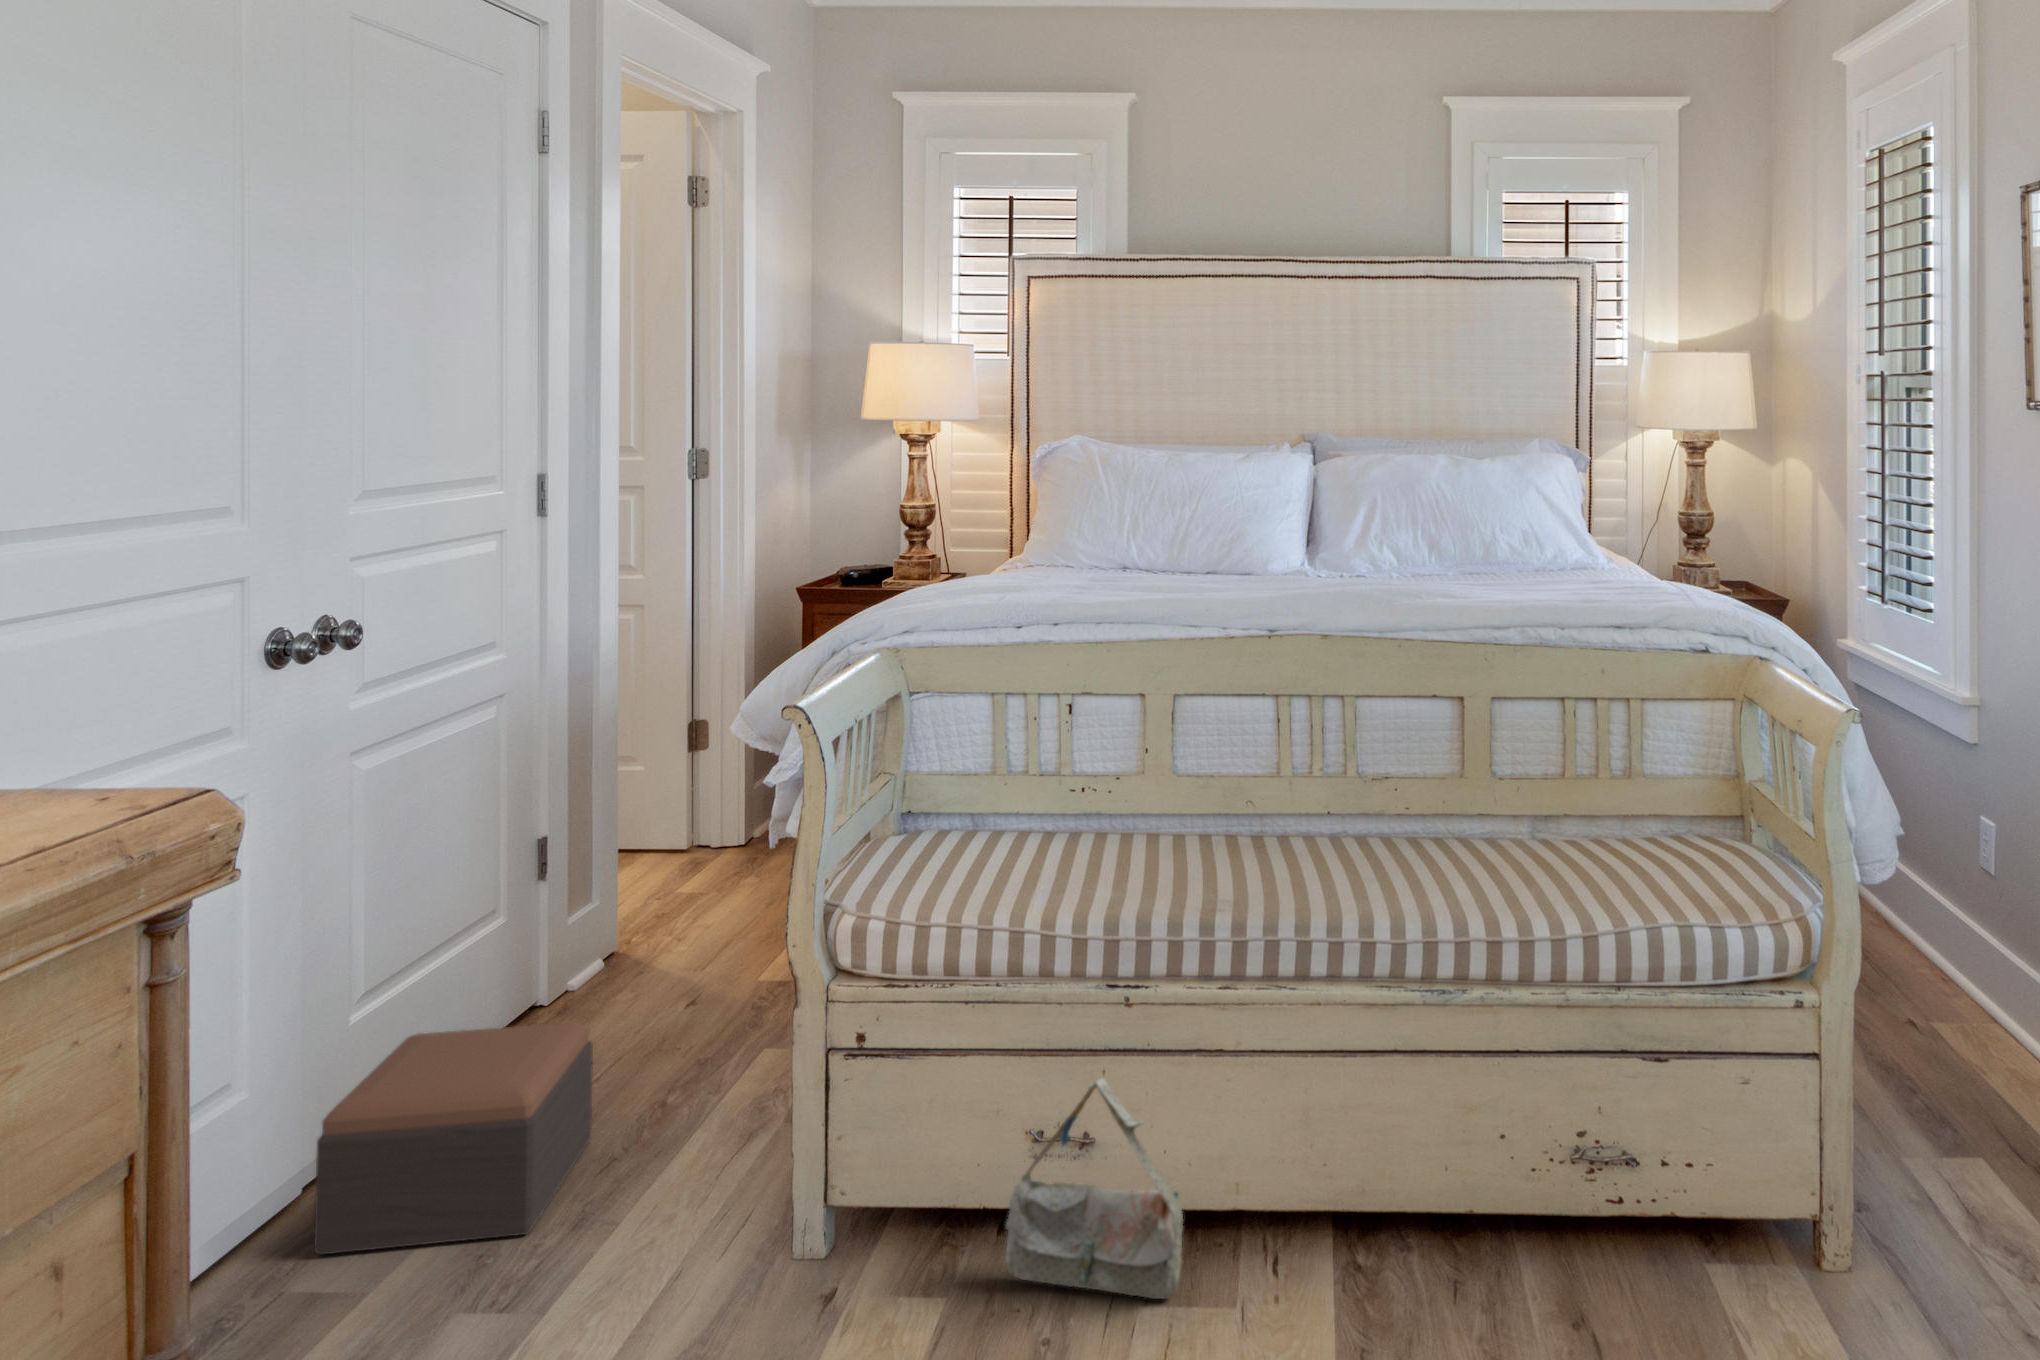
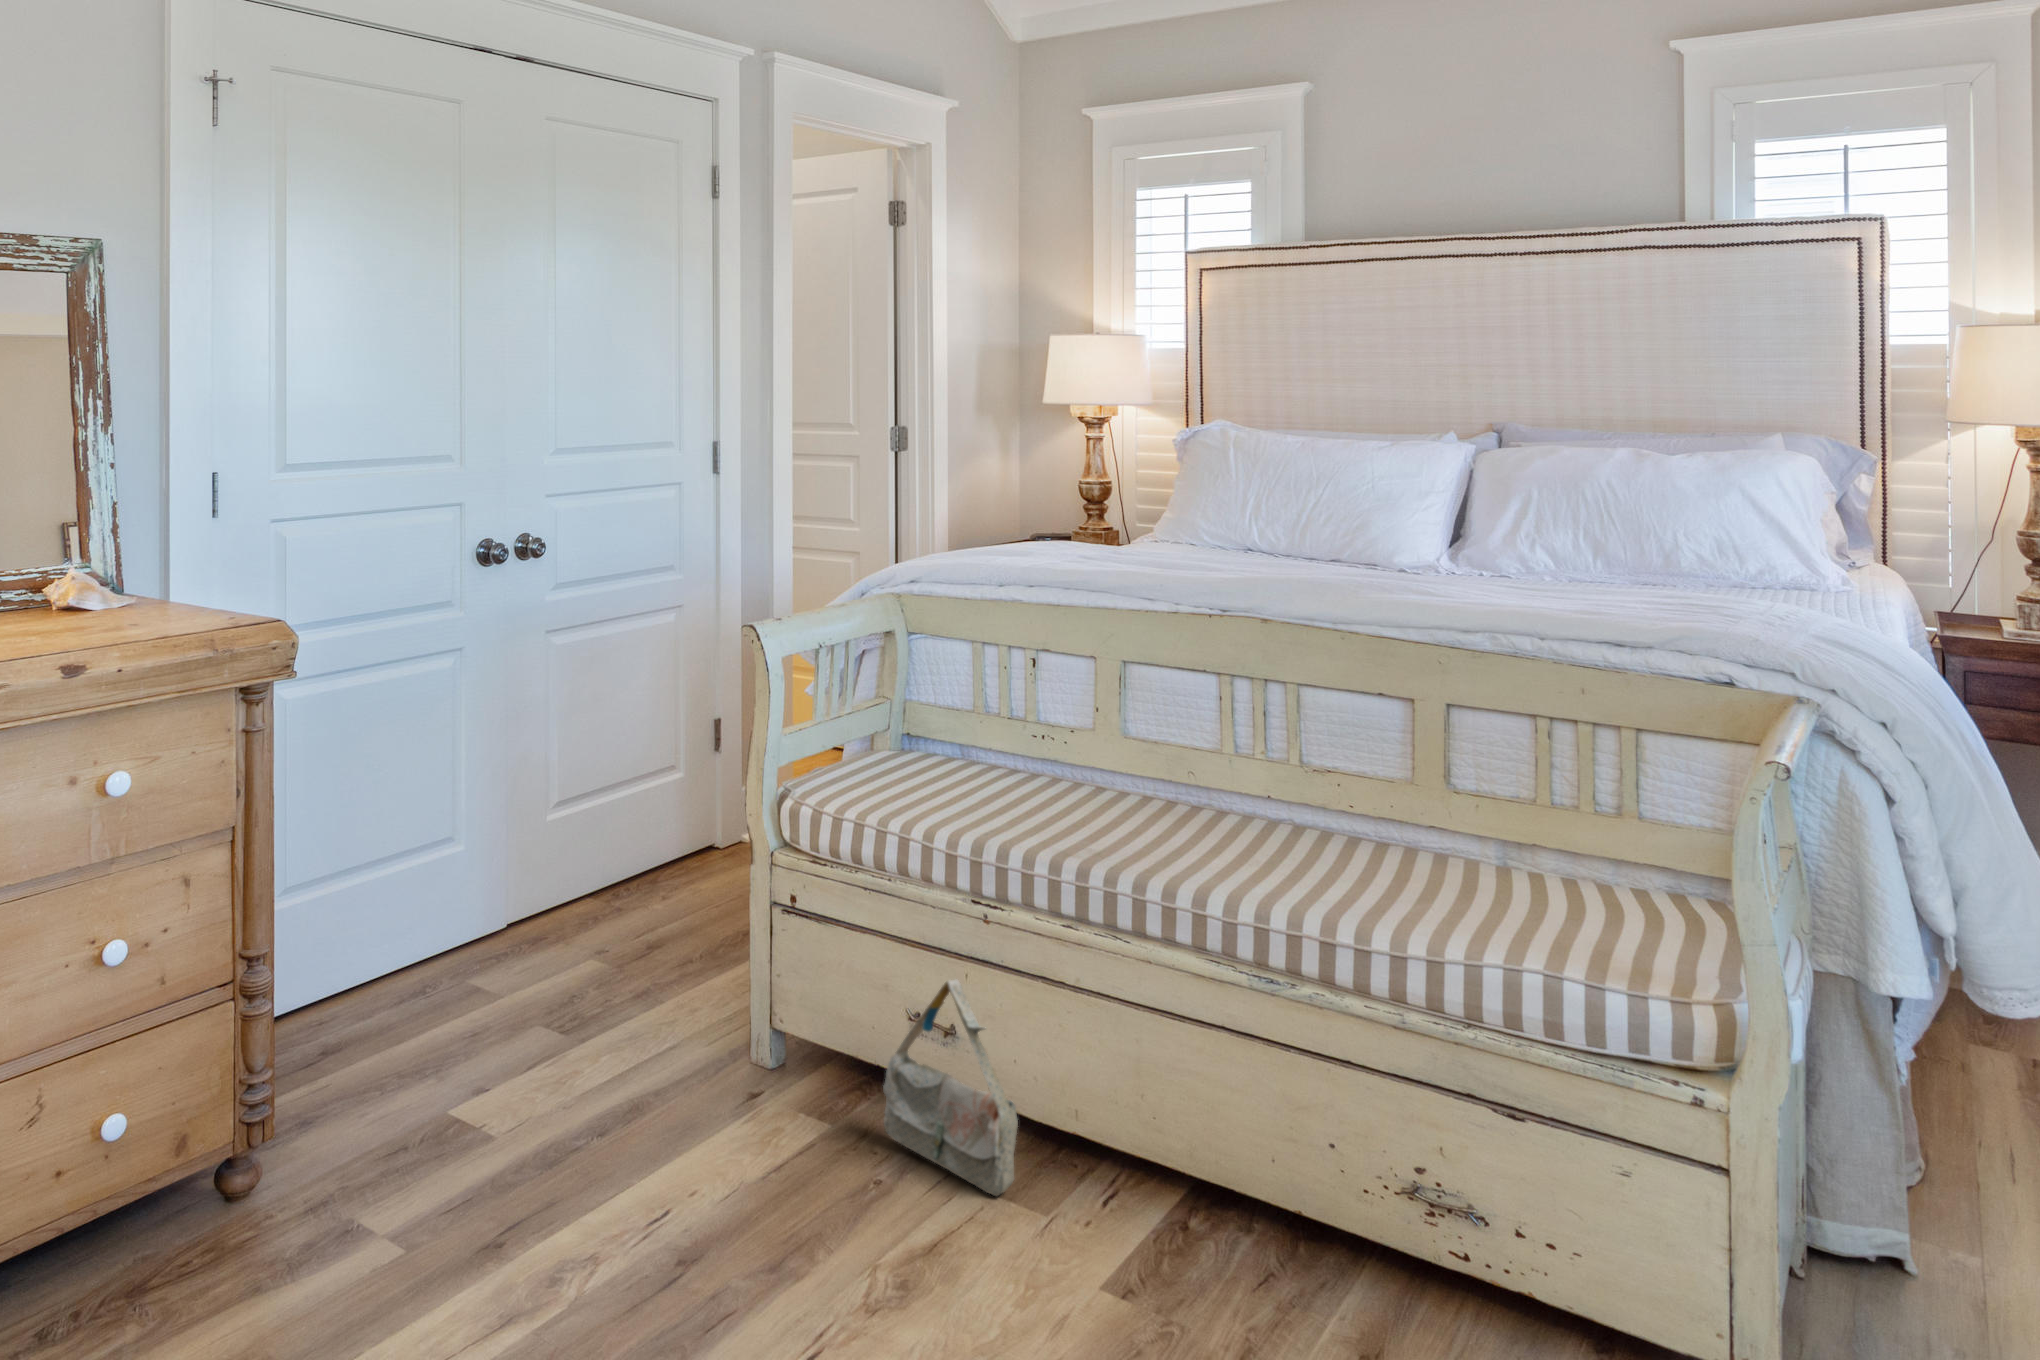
footstool: present [314,1022,593,1254] -> none [499,844,692,1002]

